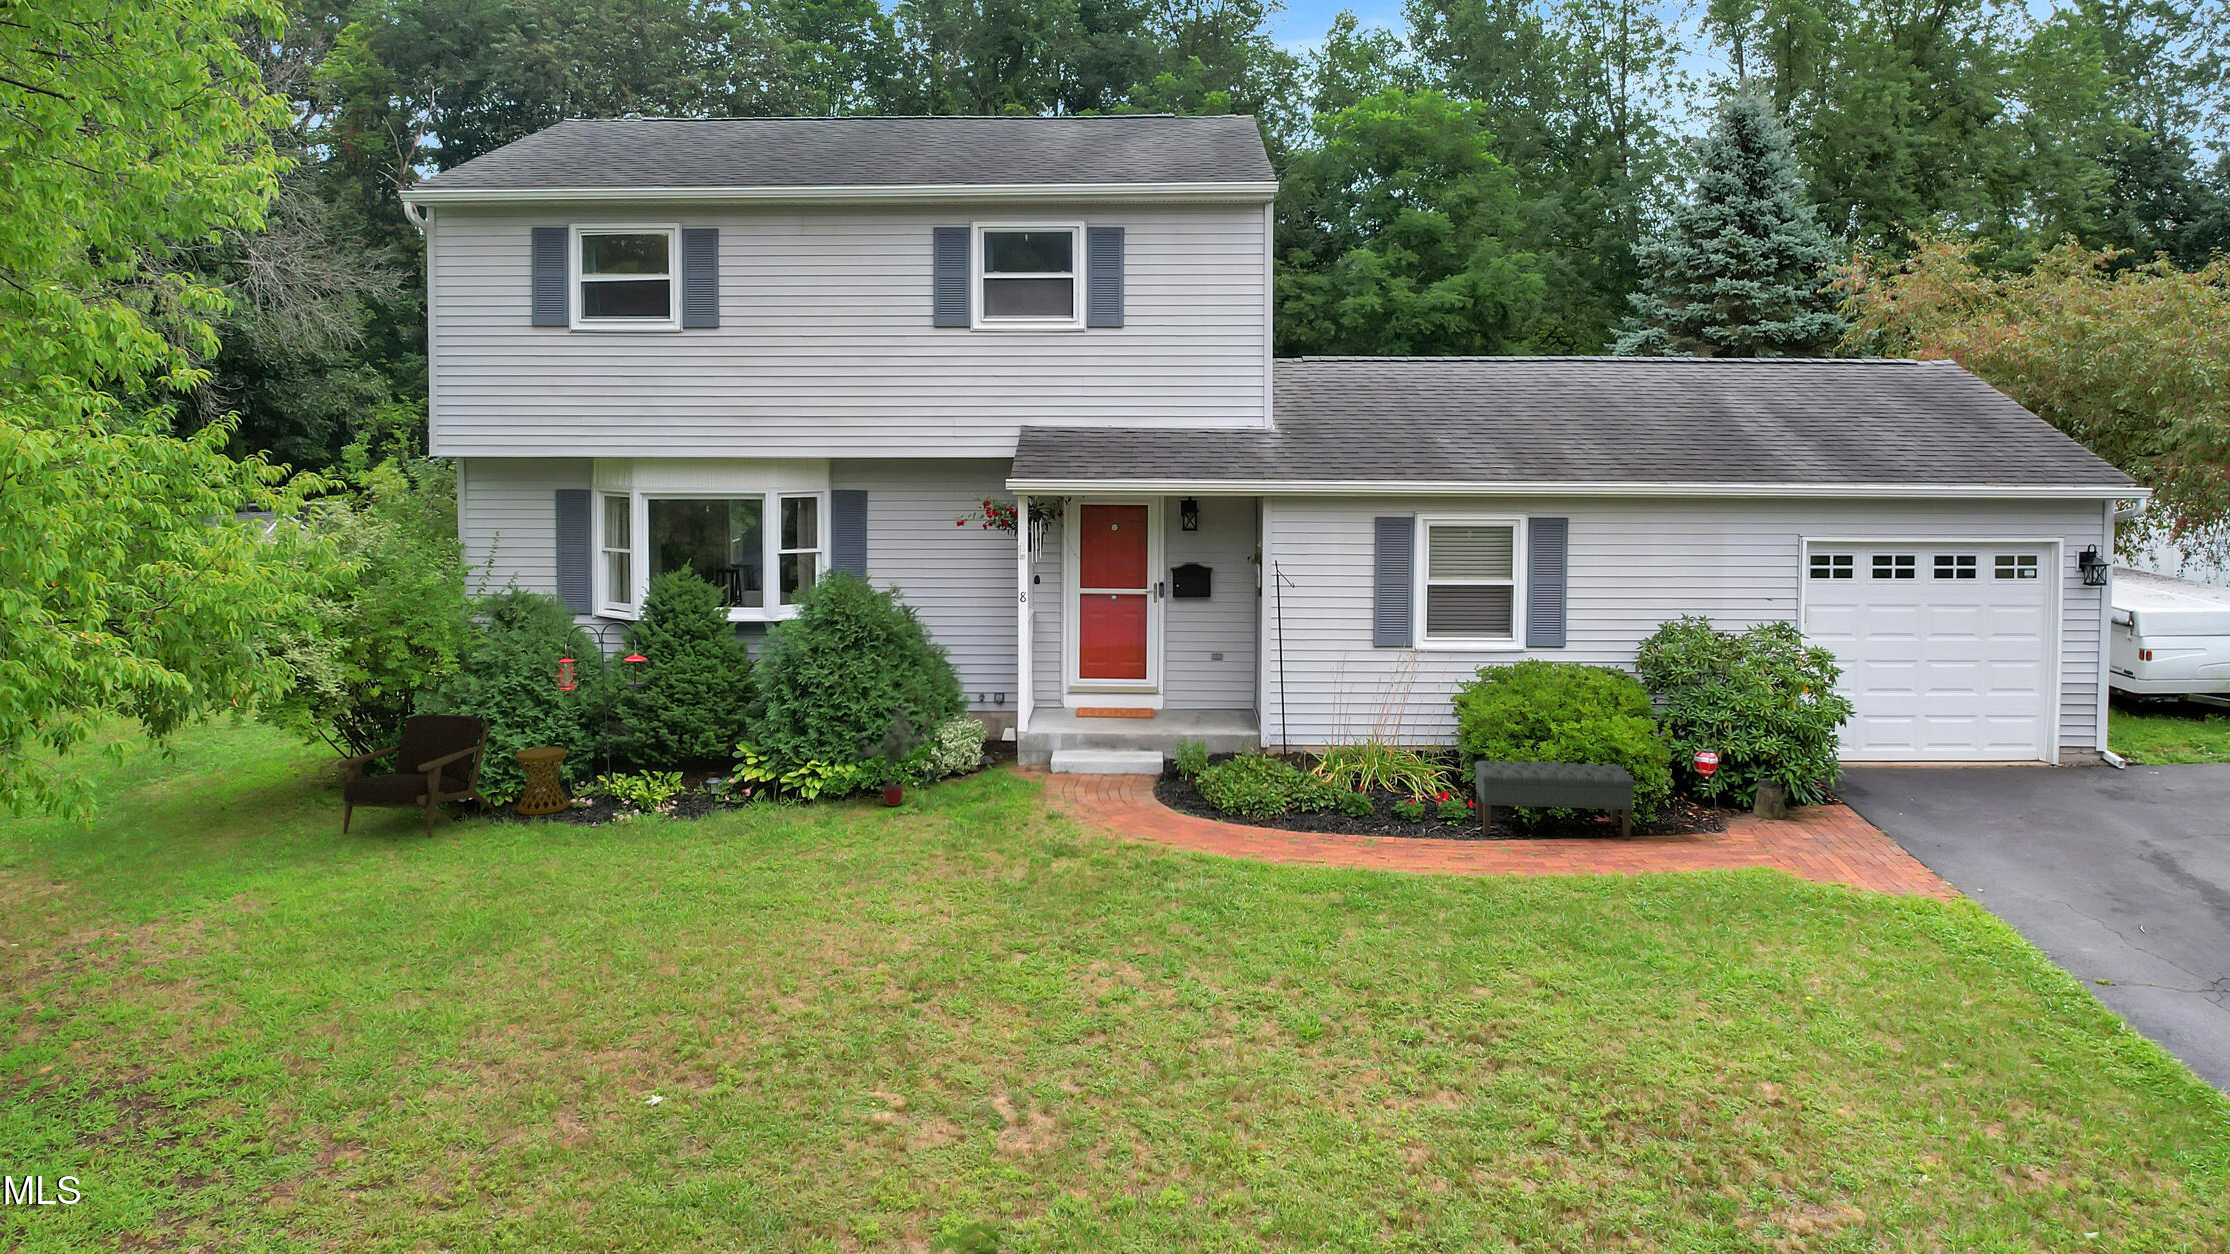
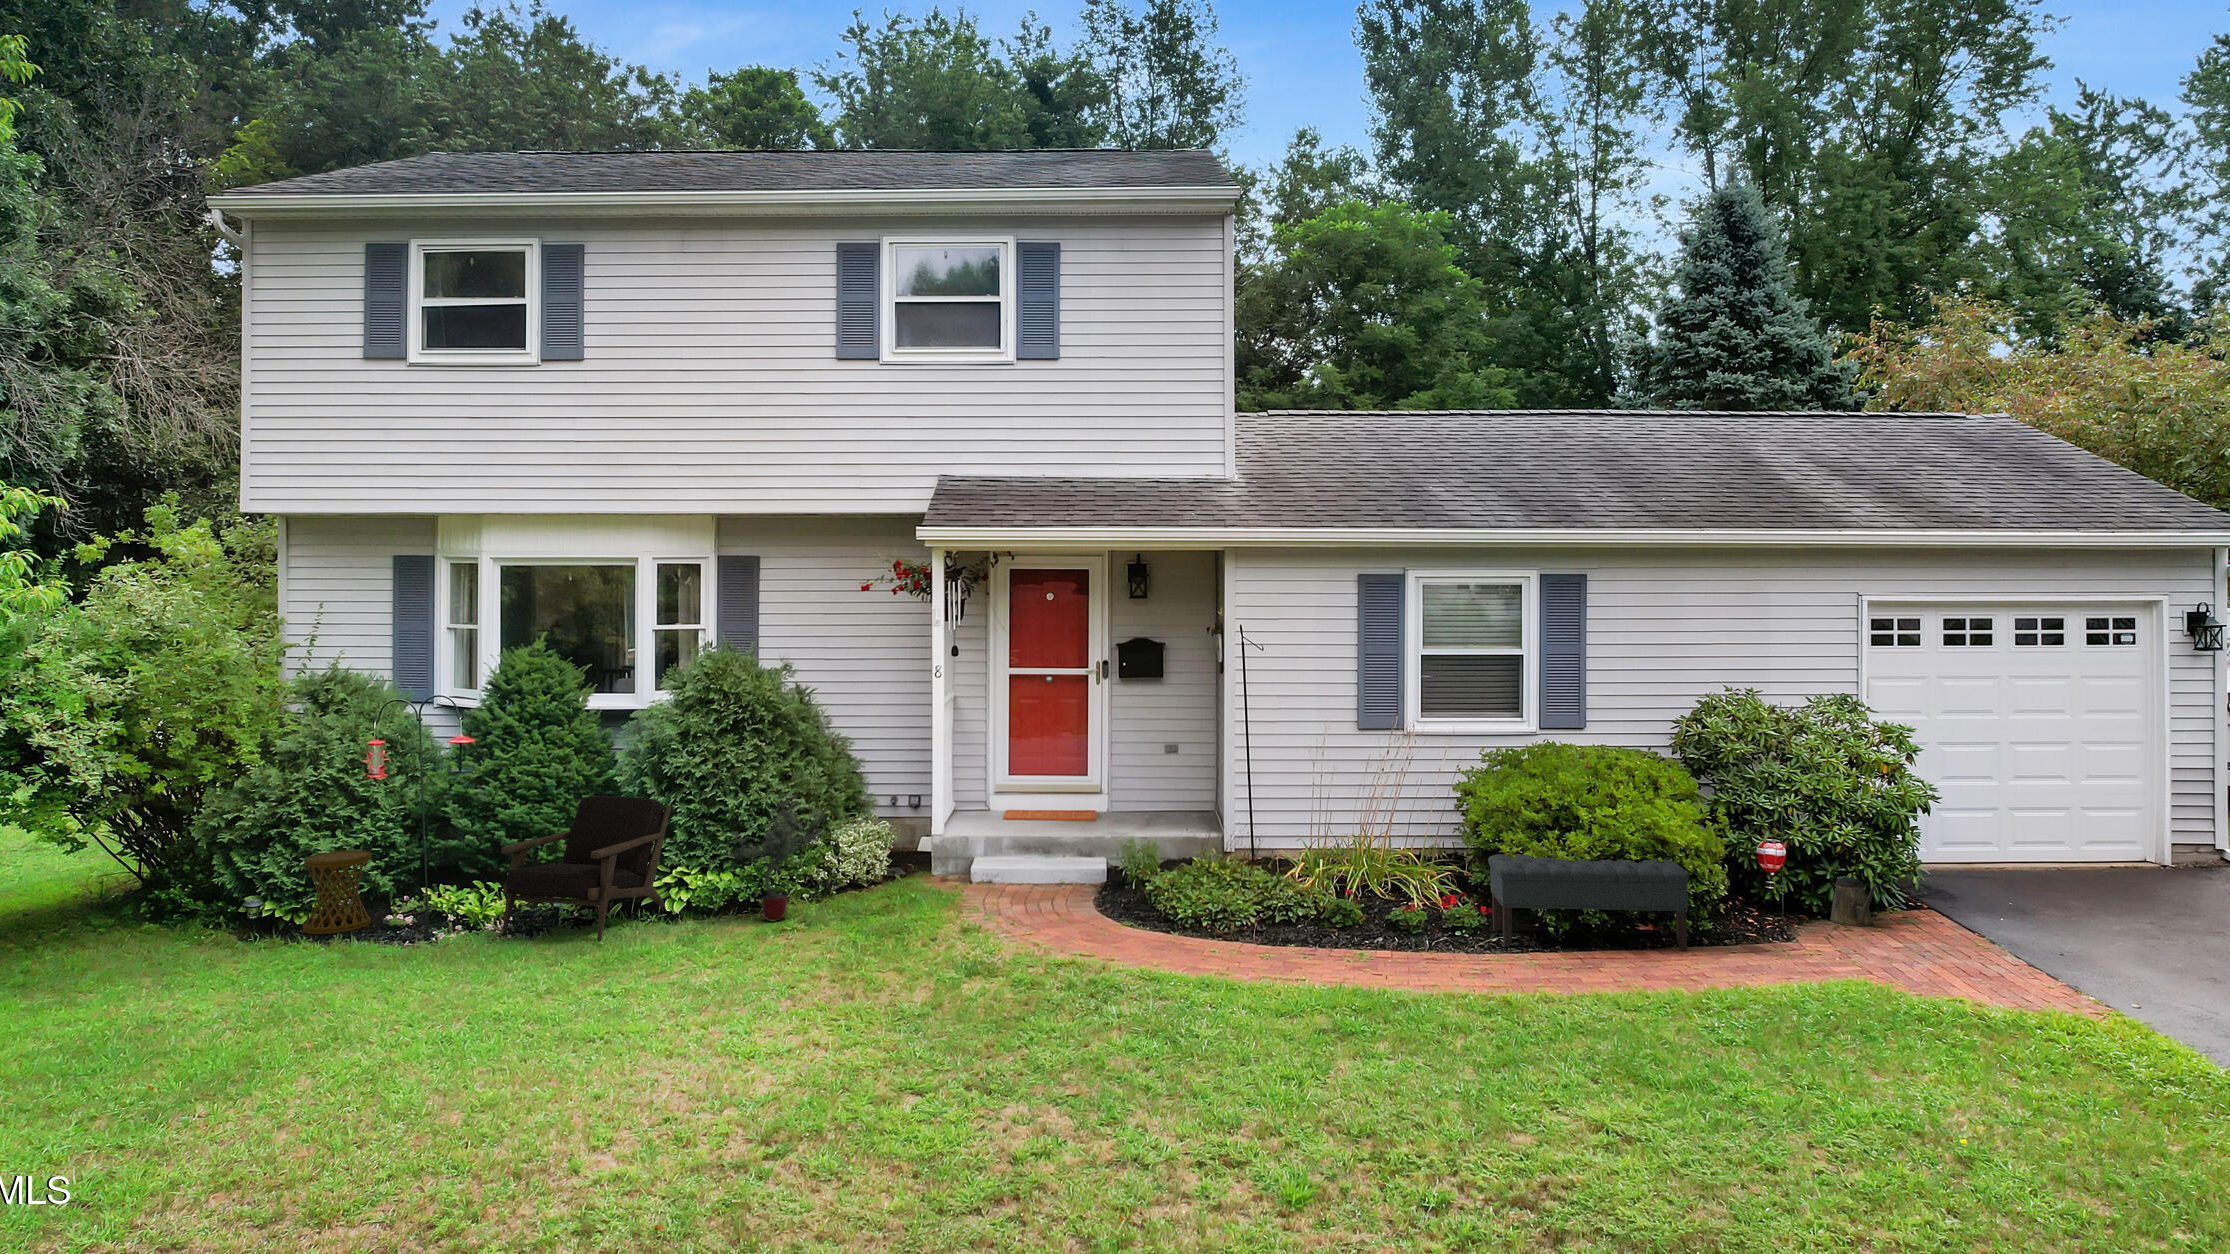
armchair: present [338,715,493,838] -> present [501,796,671,941]

